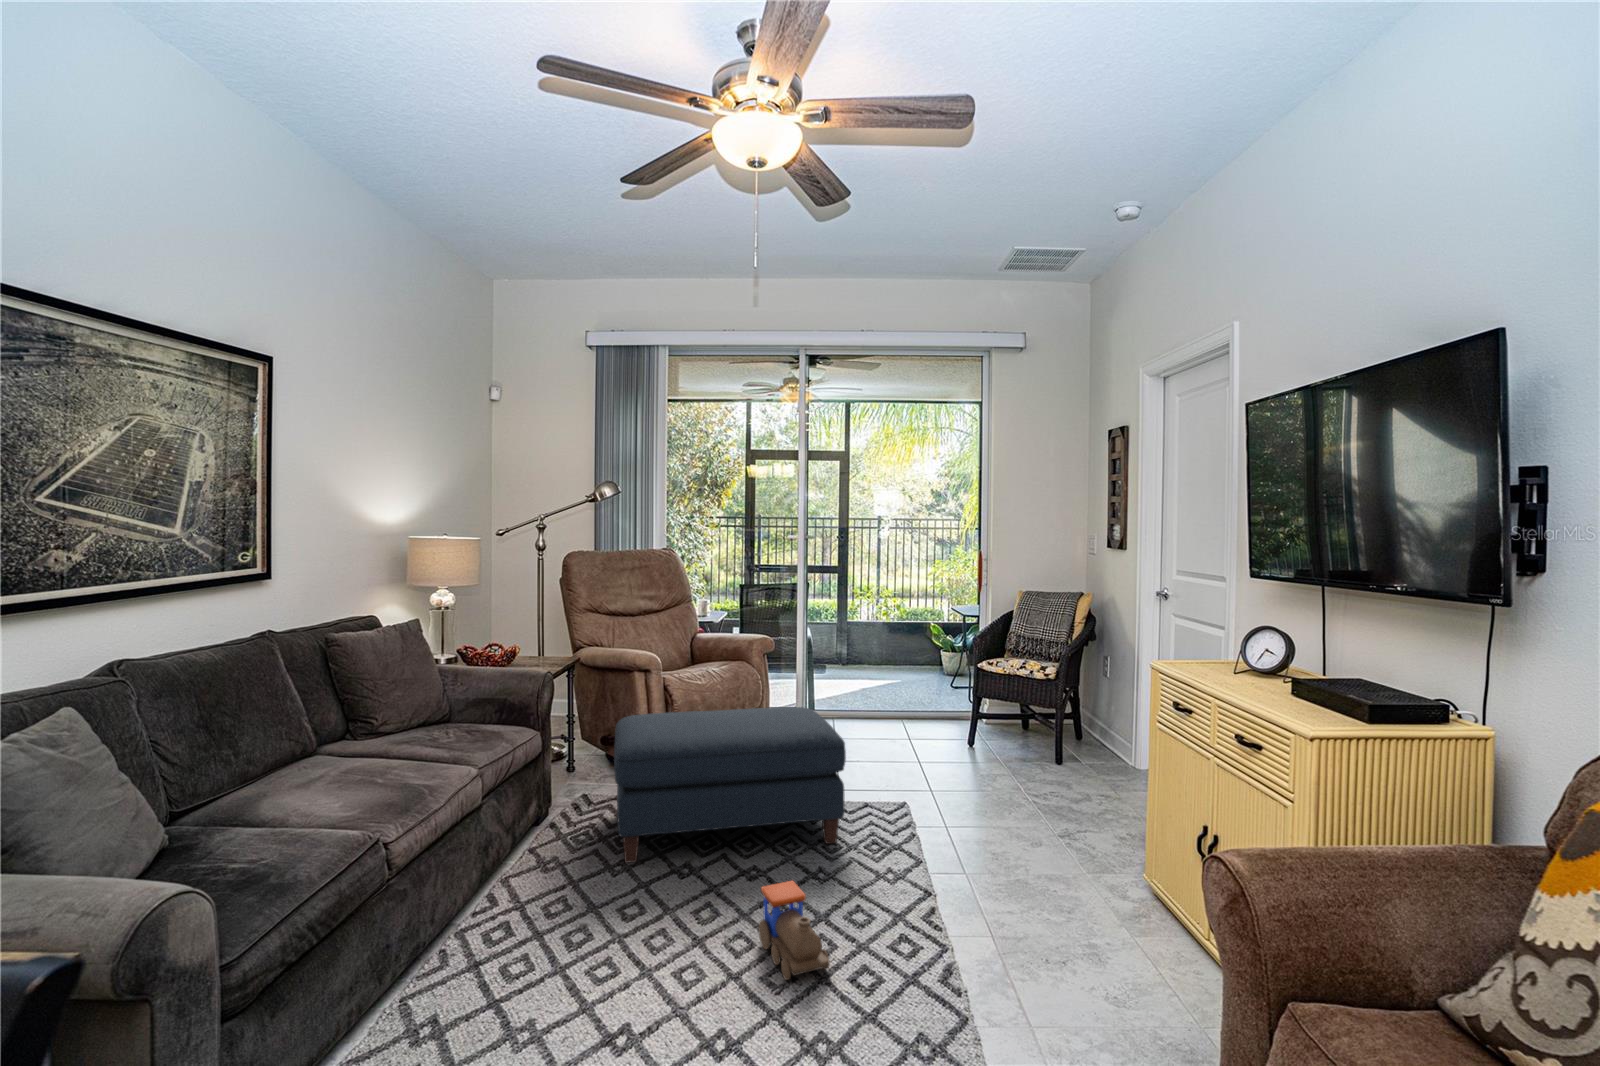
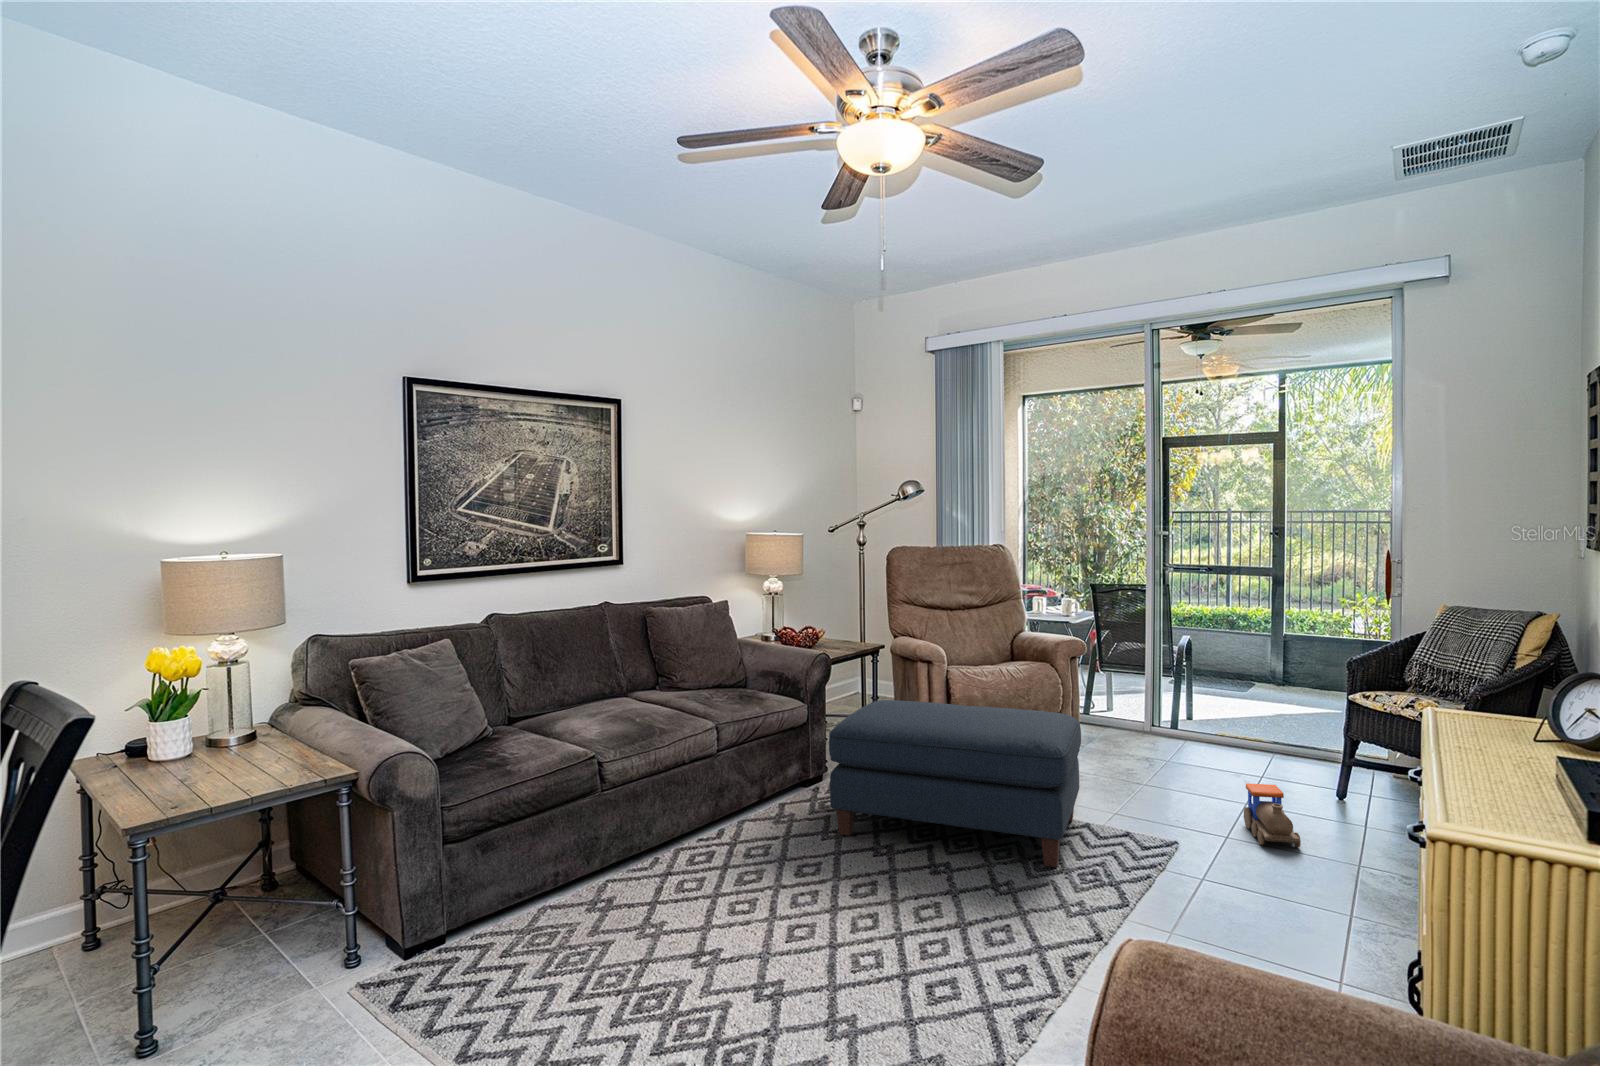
toy train: present [759,881,830,980] -> present [1244,783,1301,847]

